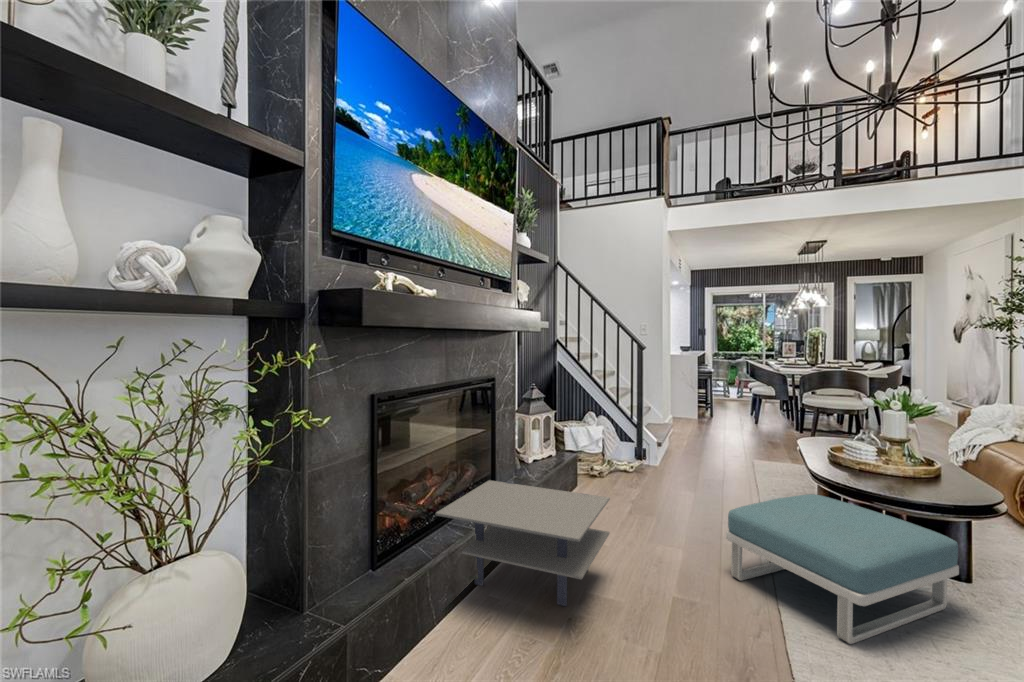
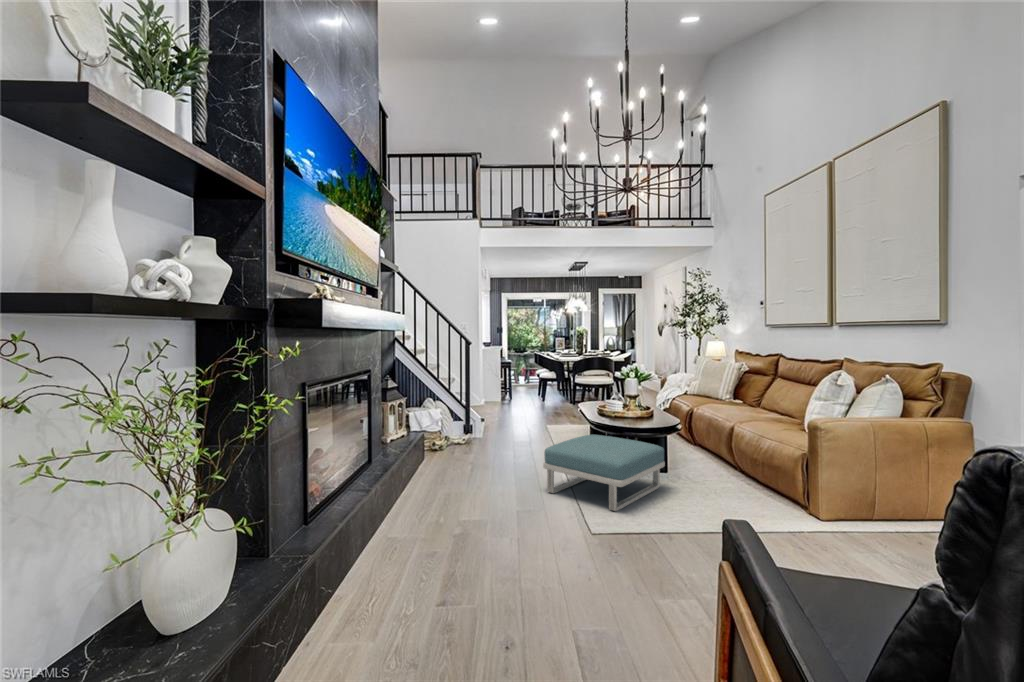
side table: present [436,480,610,606] -> none [345,449,470,526]

